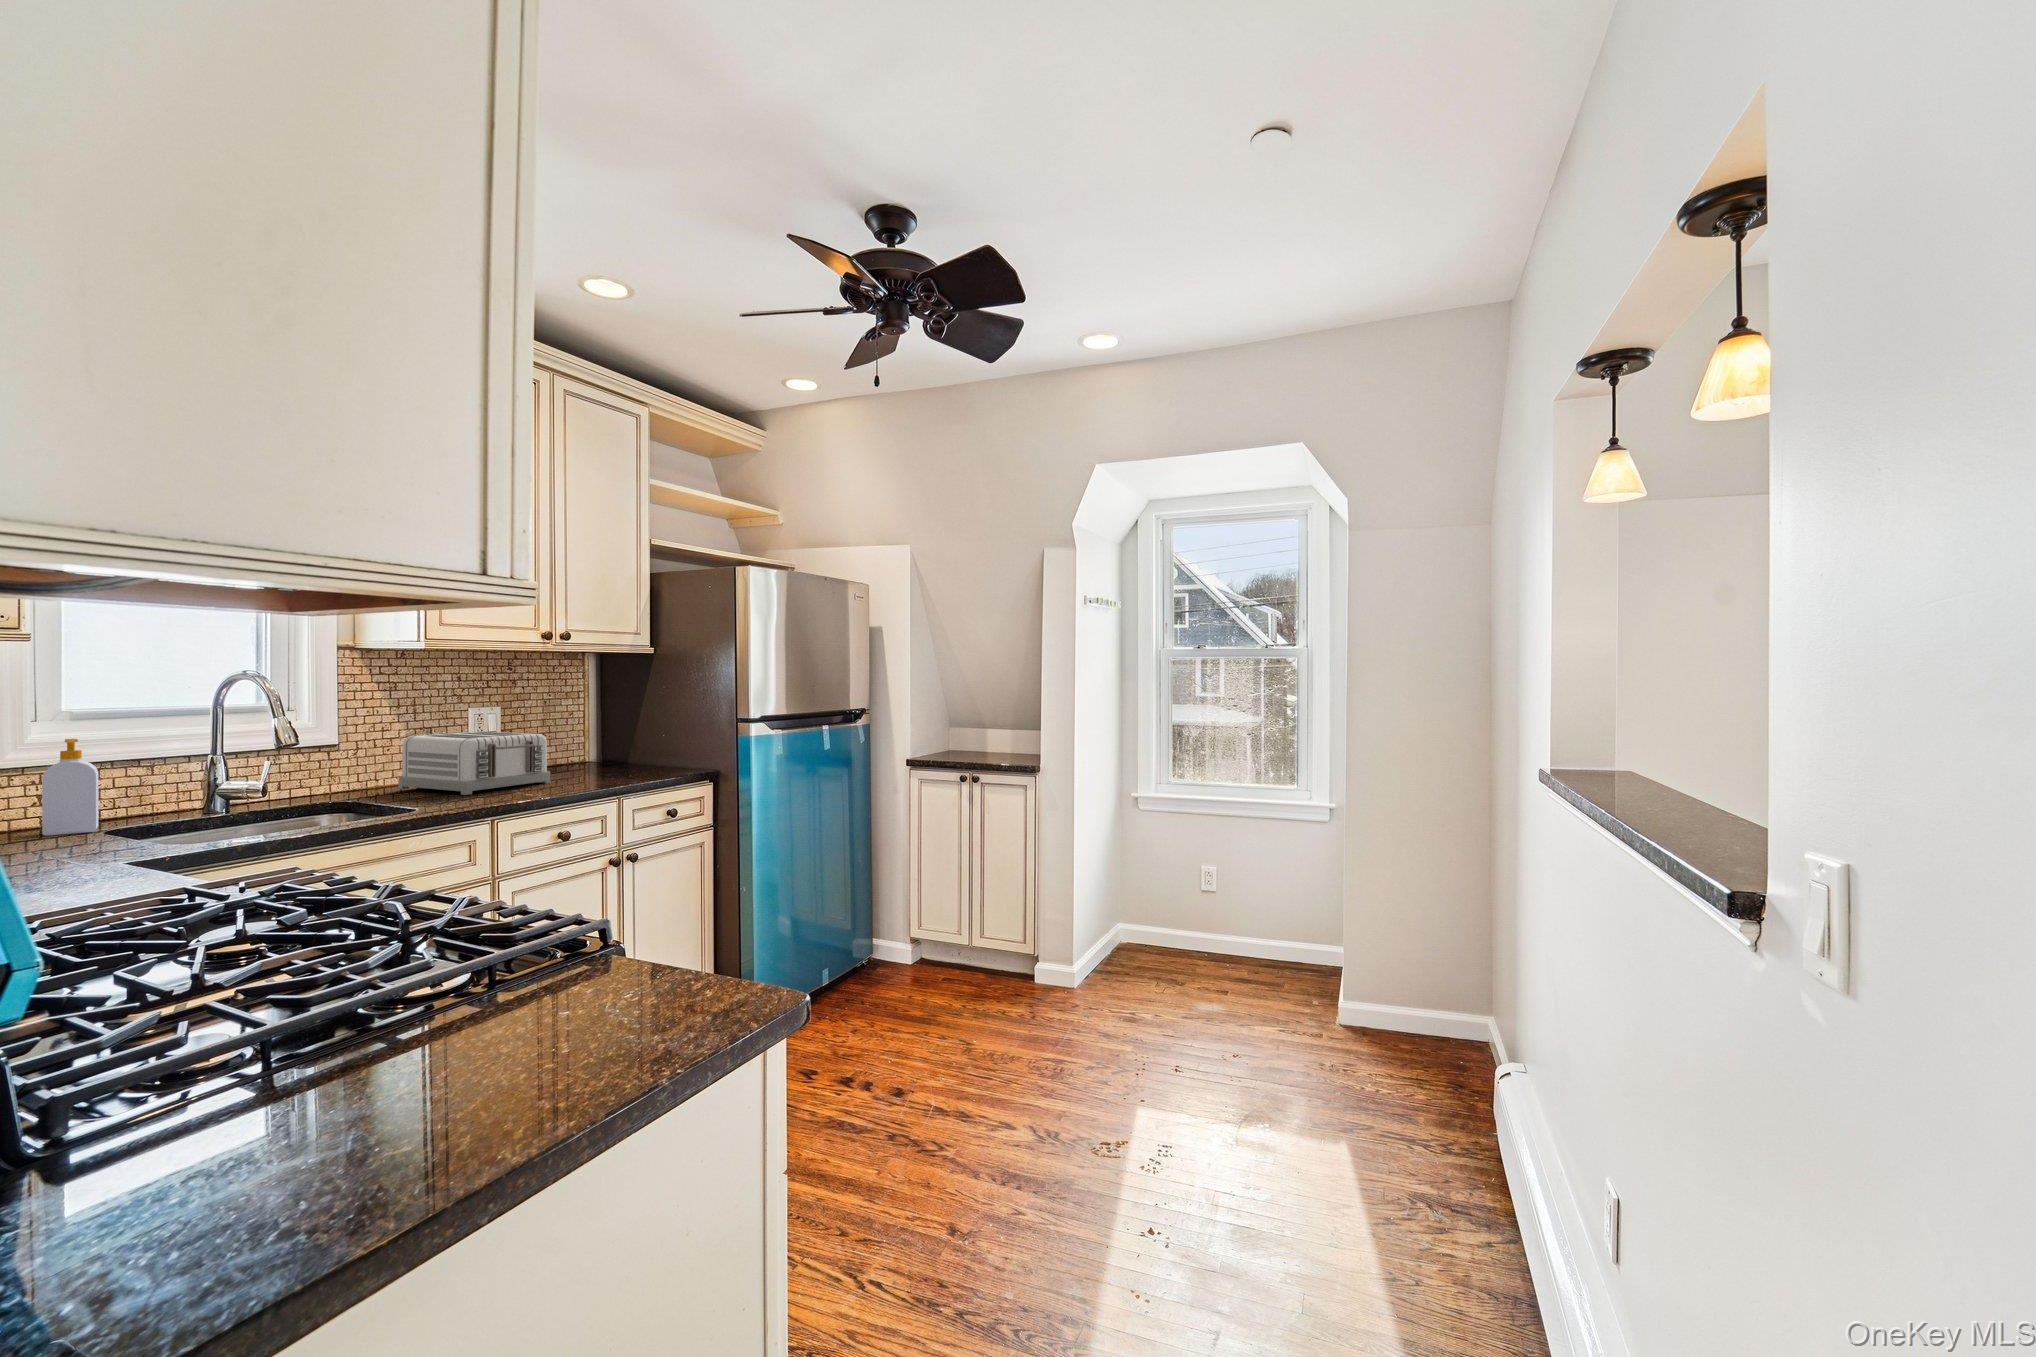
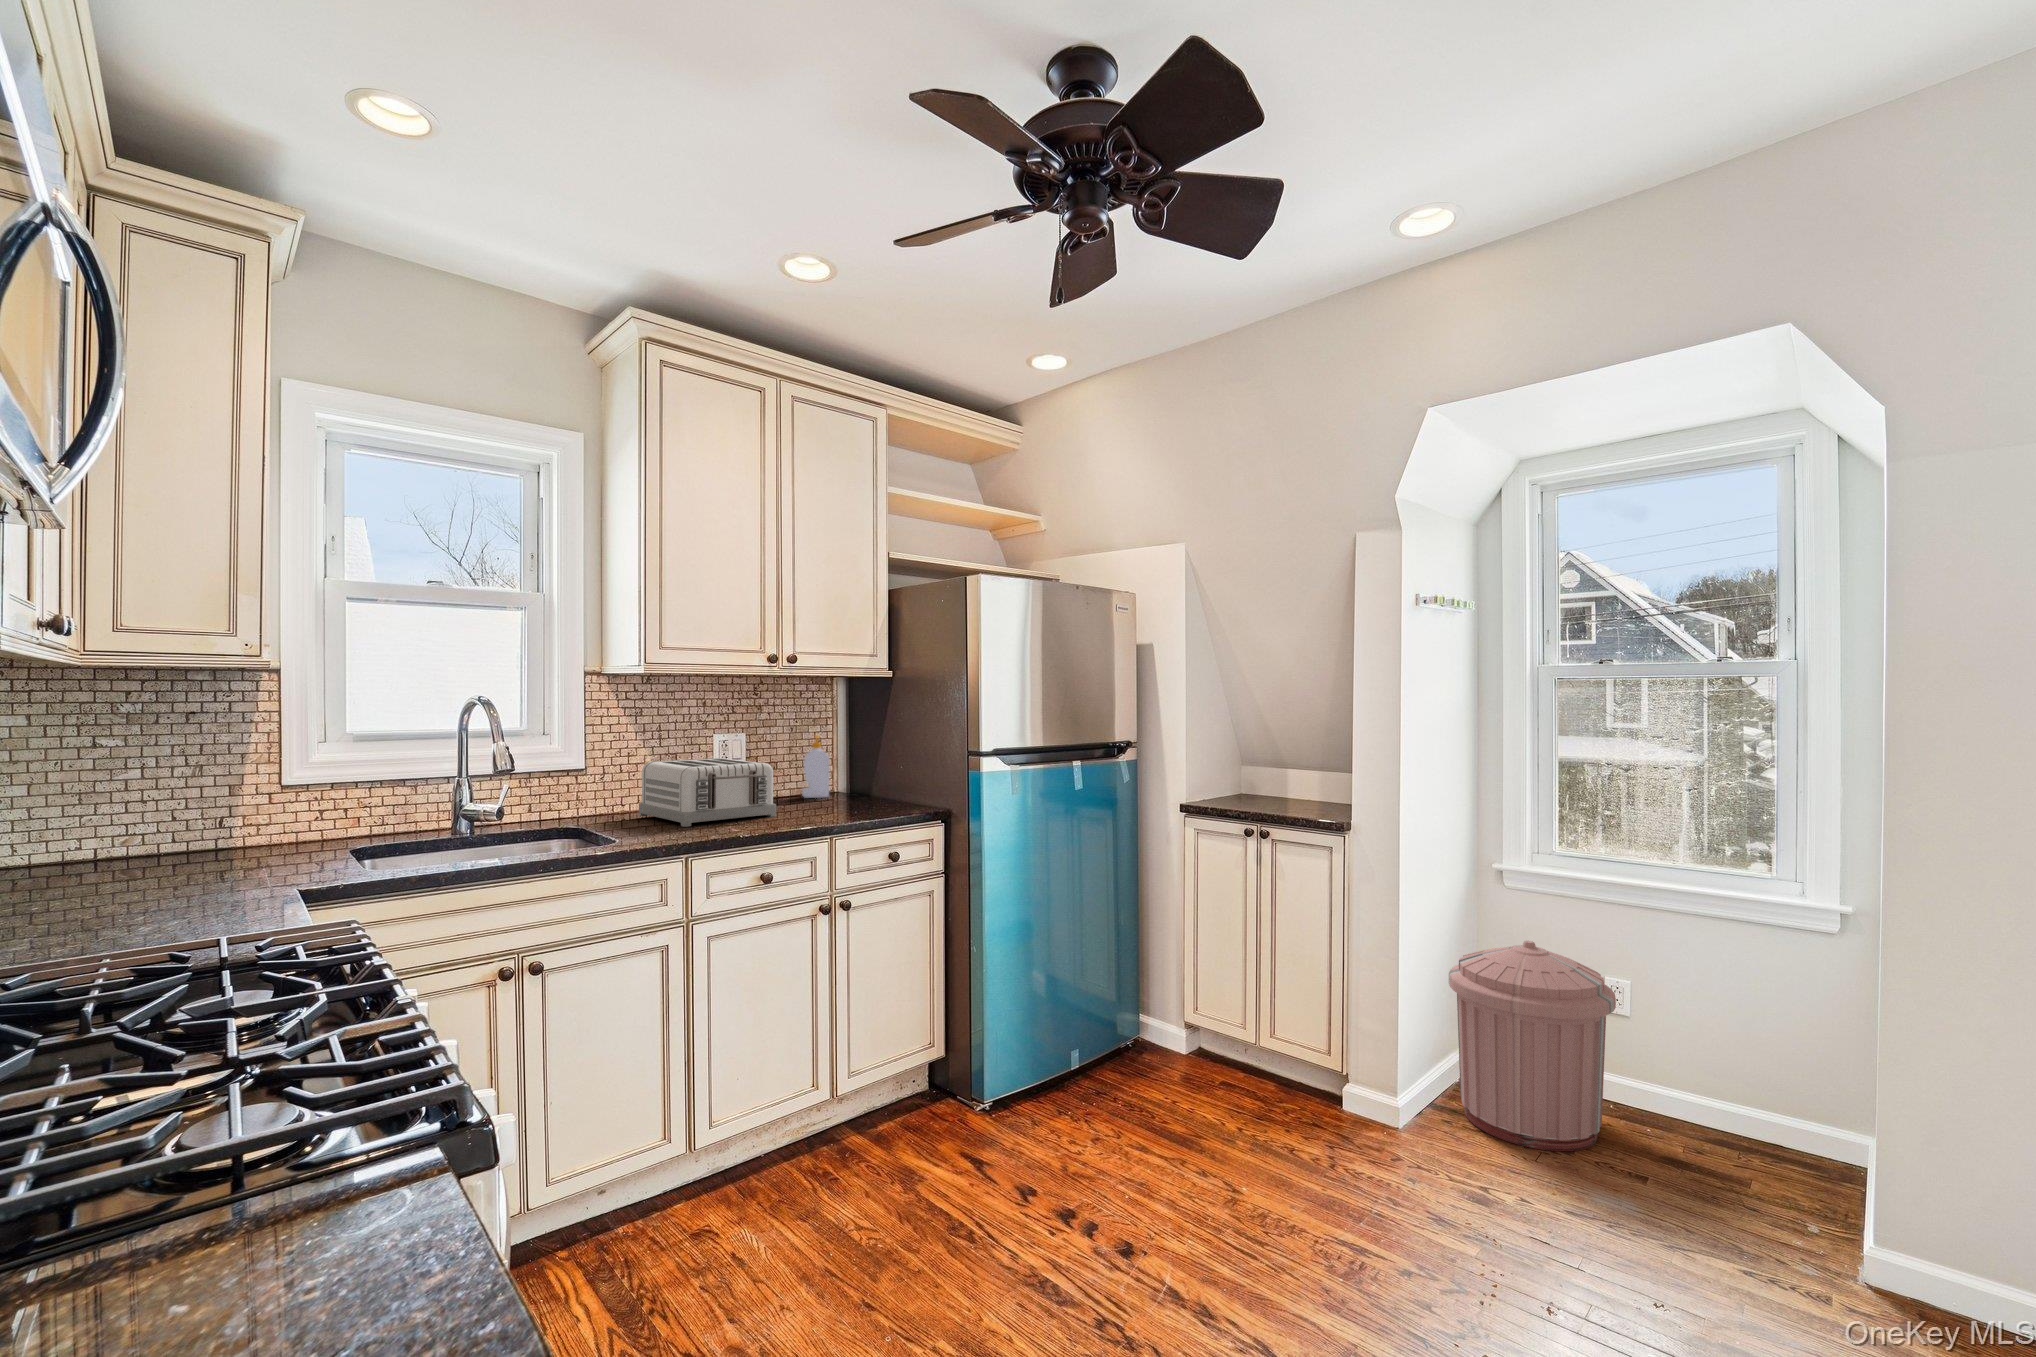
soap bottle: present [42,739,98,836] -> present [802,735,829,798]
trash can: none [1105,844,1209,986] -> present [1449,941,1616,1151]

